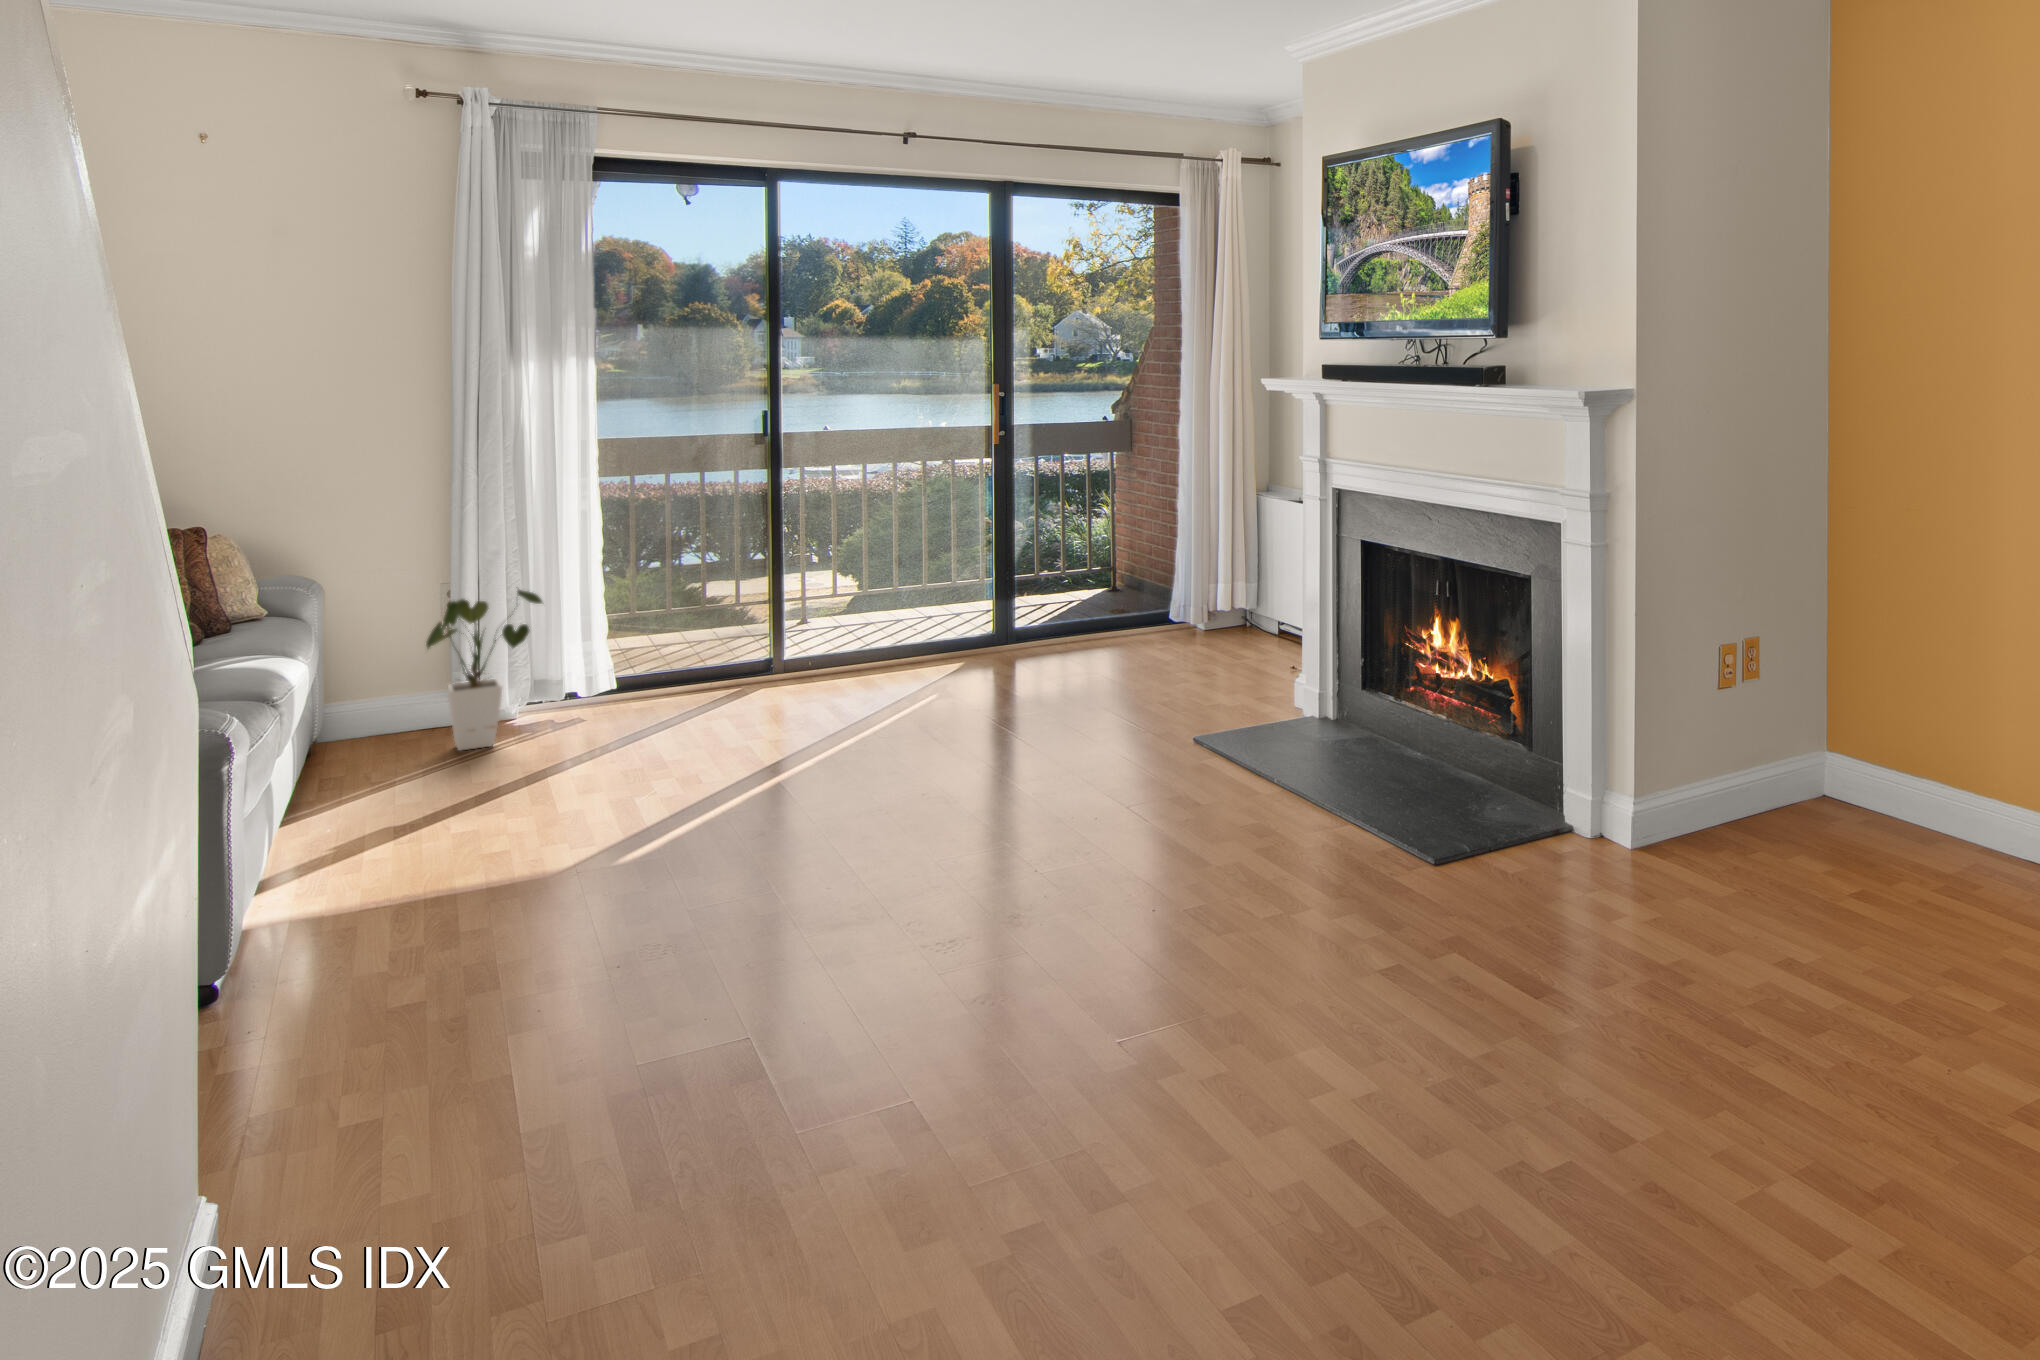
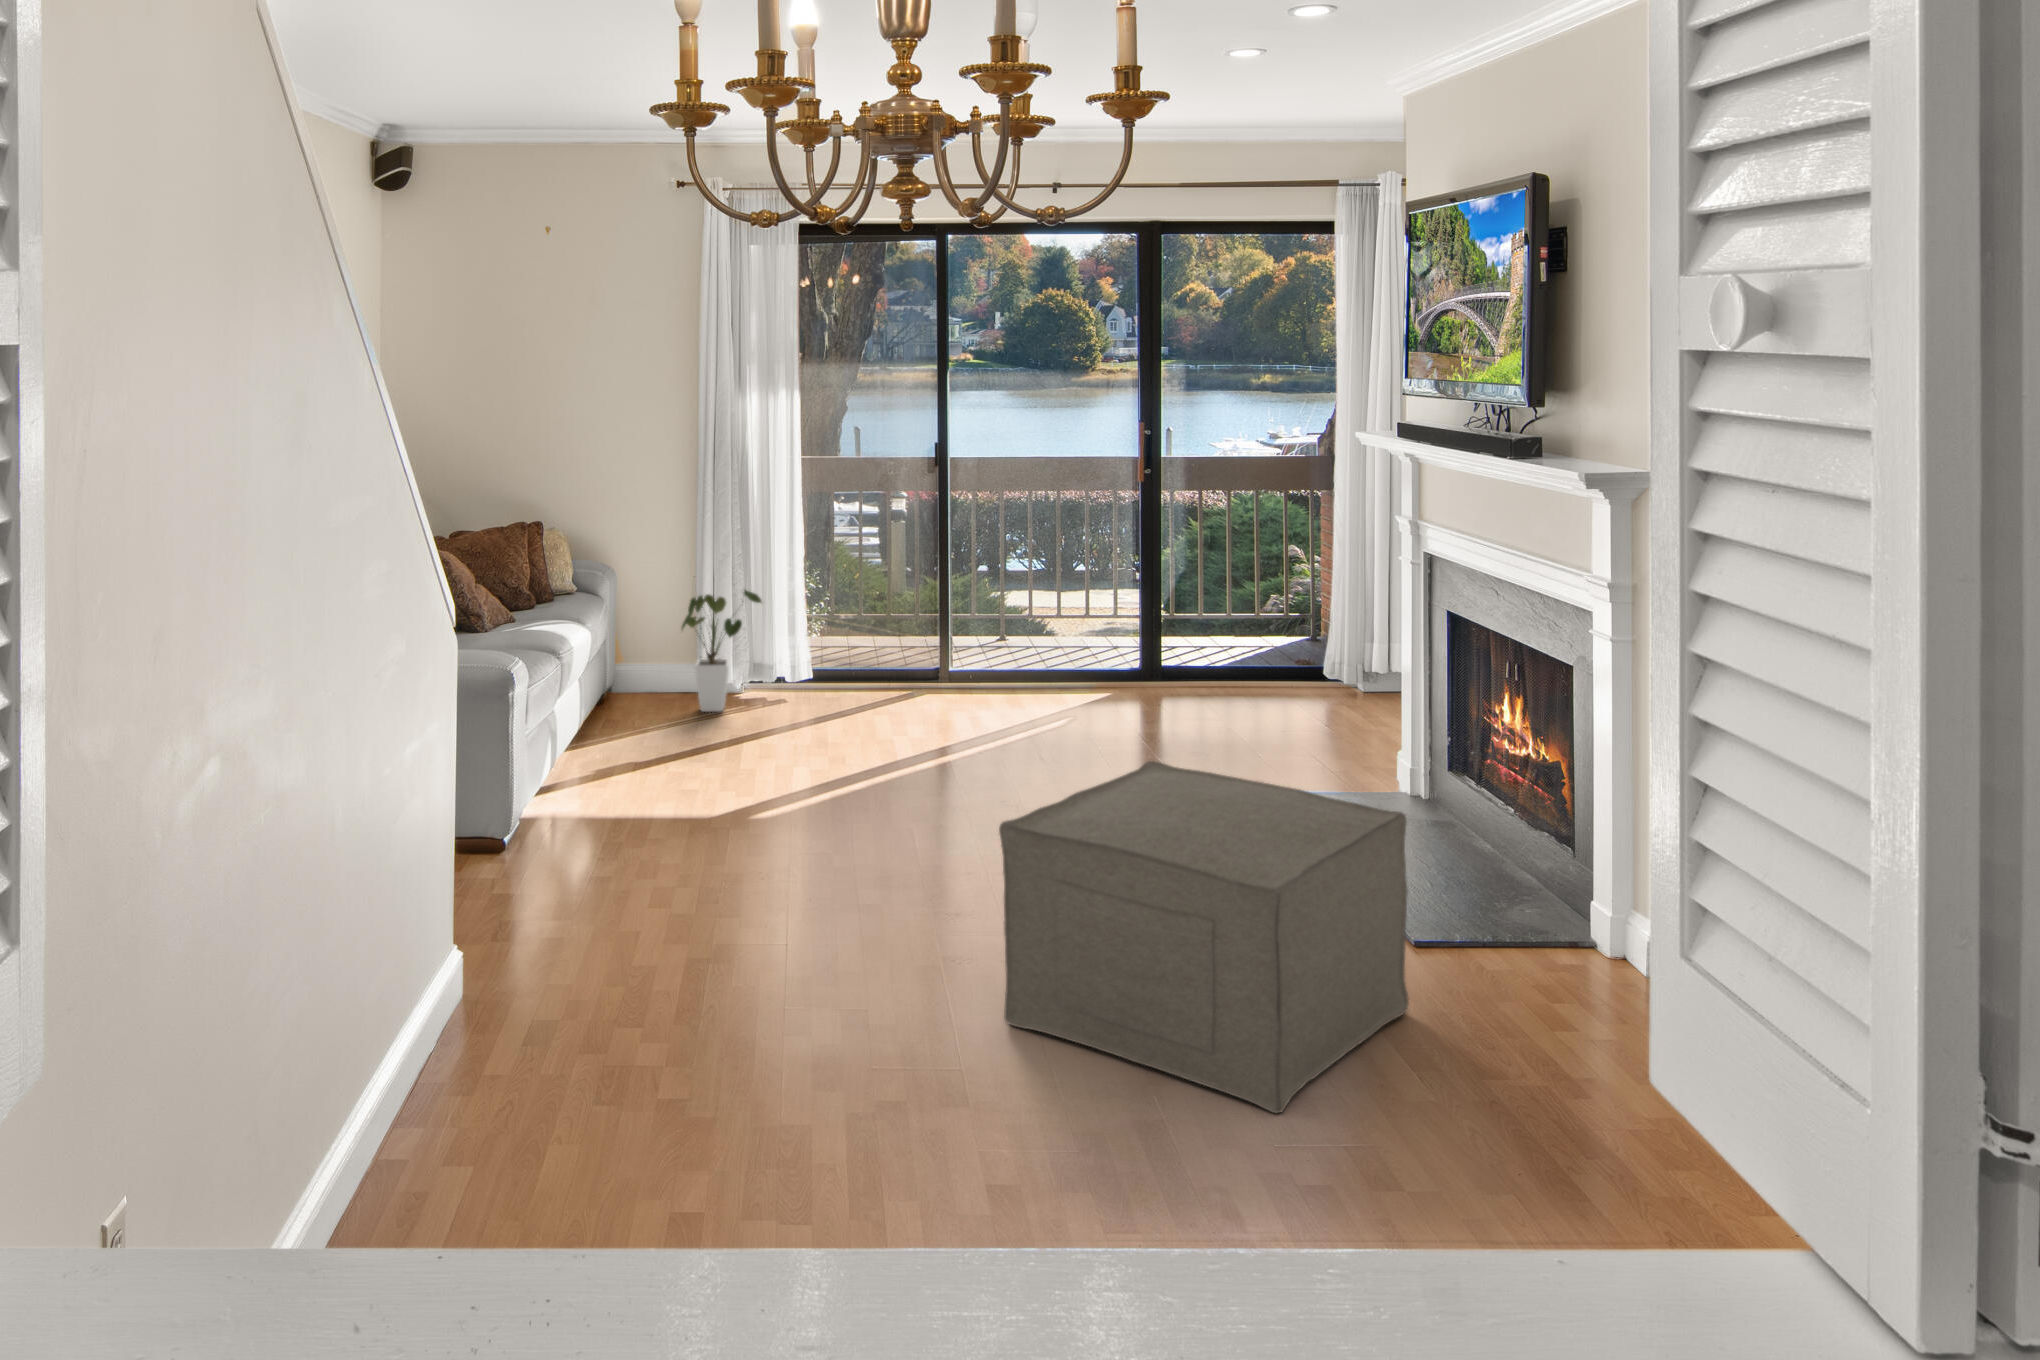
ottoman: none [1168,686,1520,1006] -> present [999,761,1409,1113]

